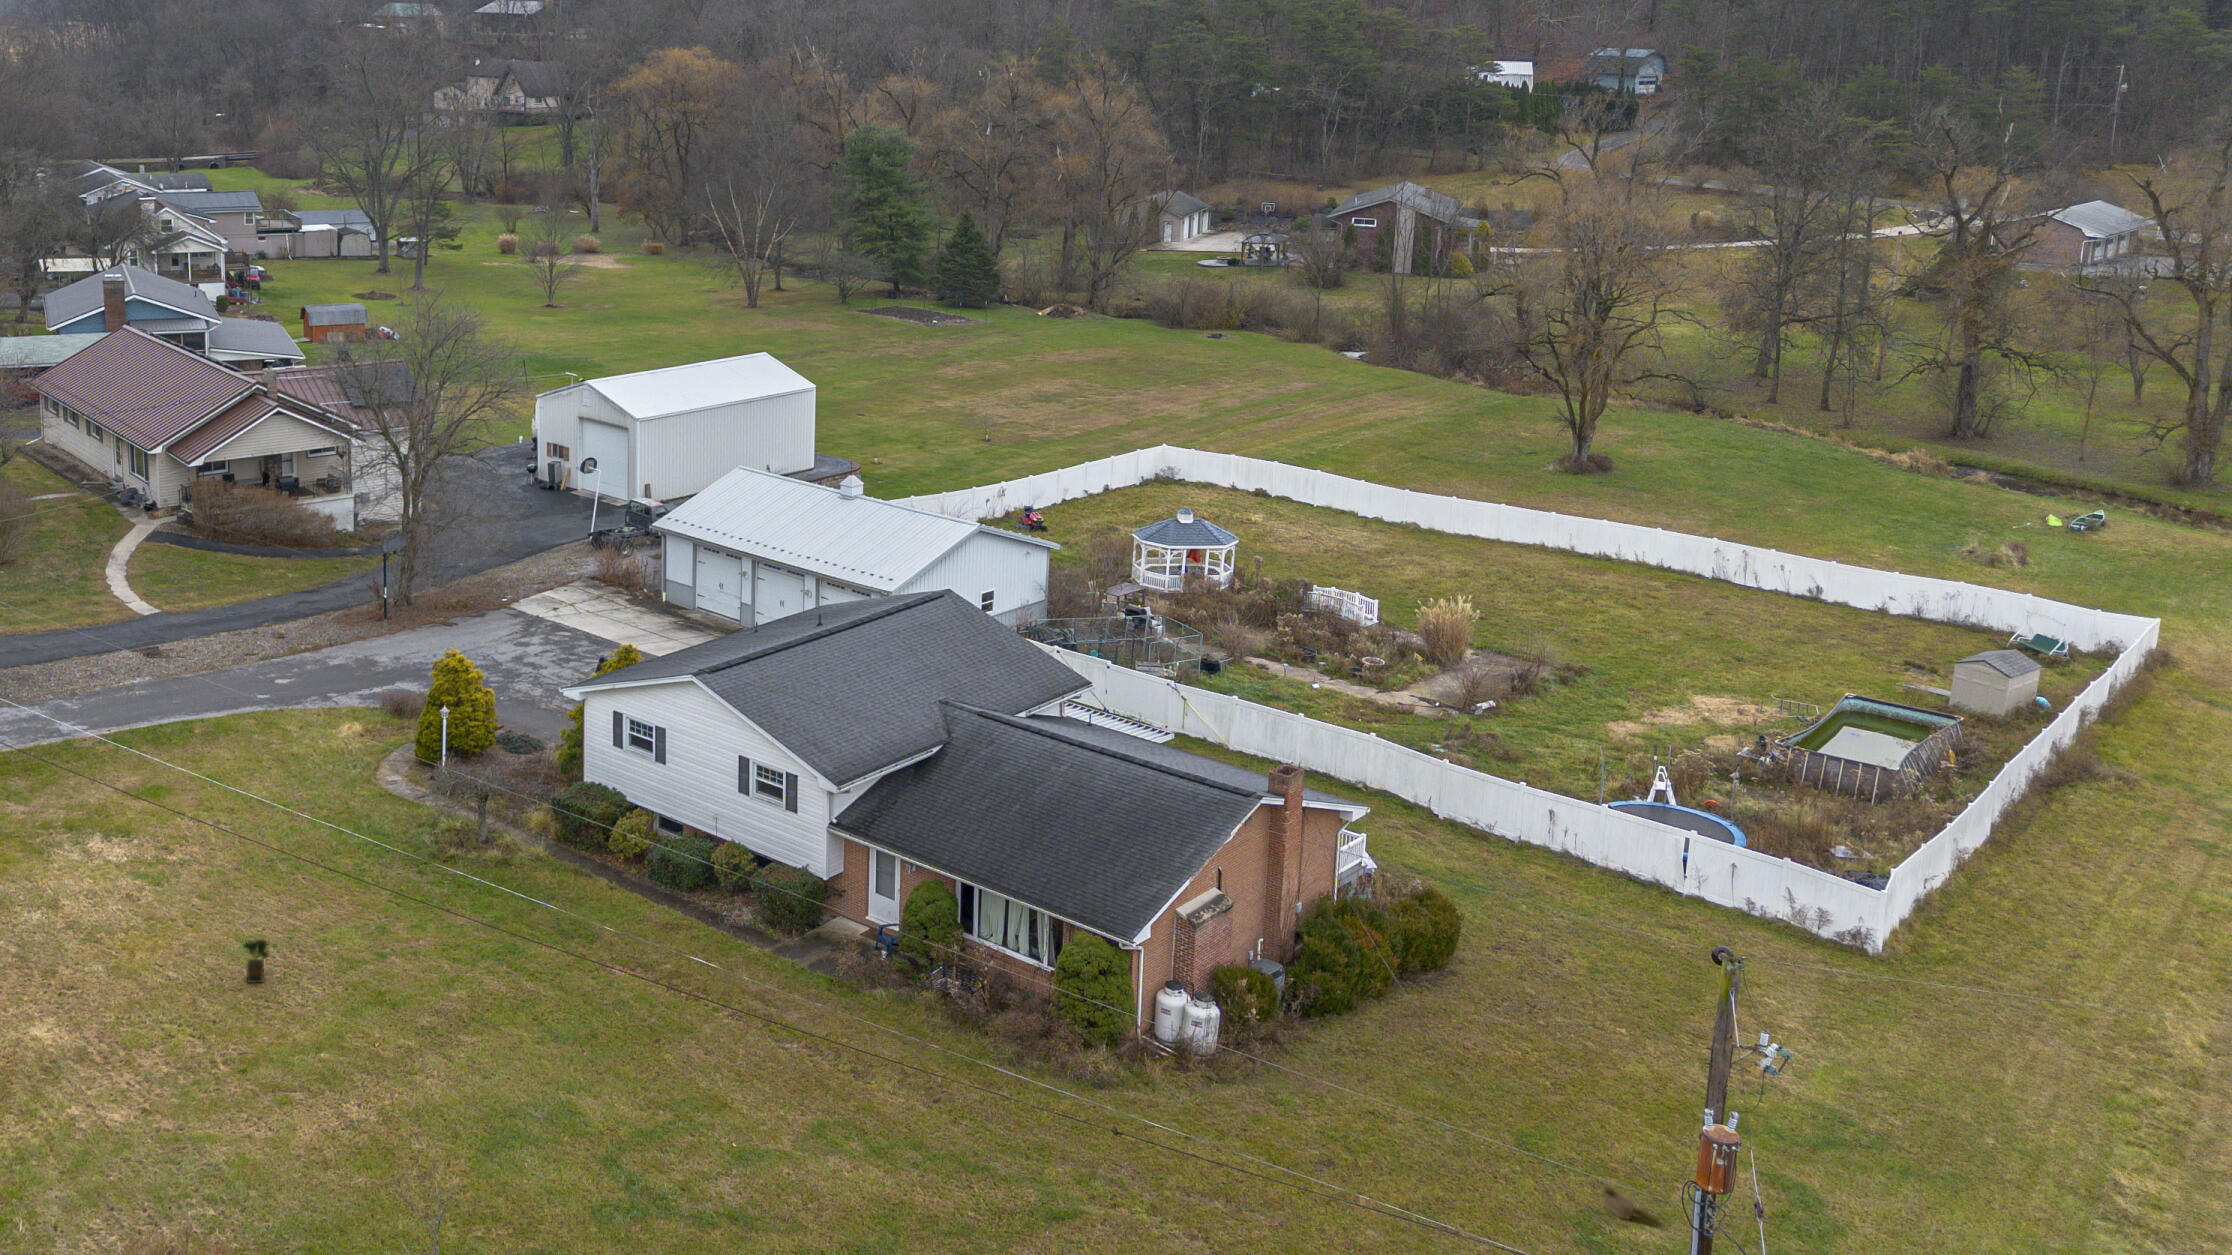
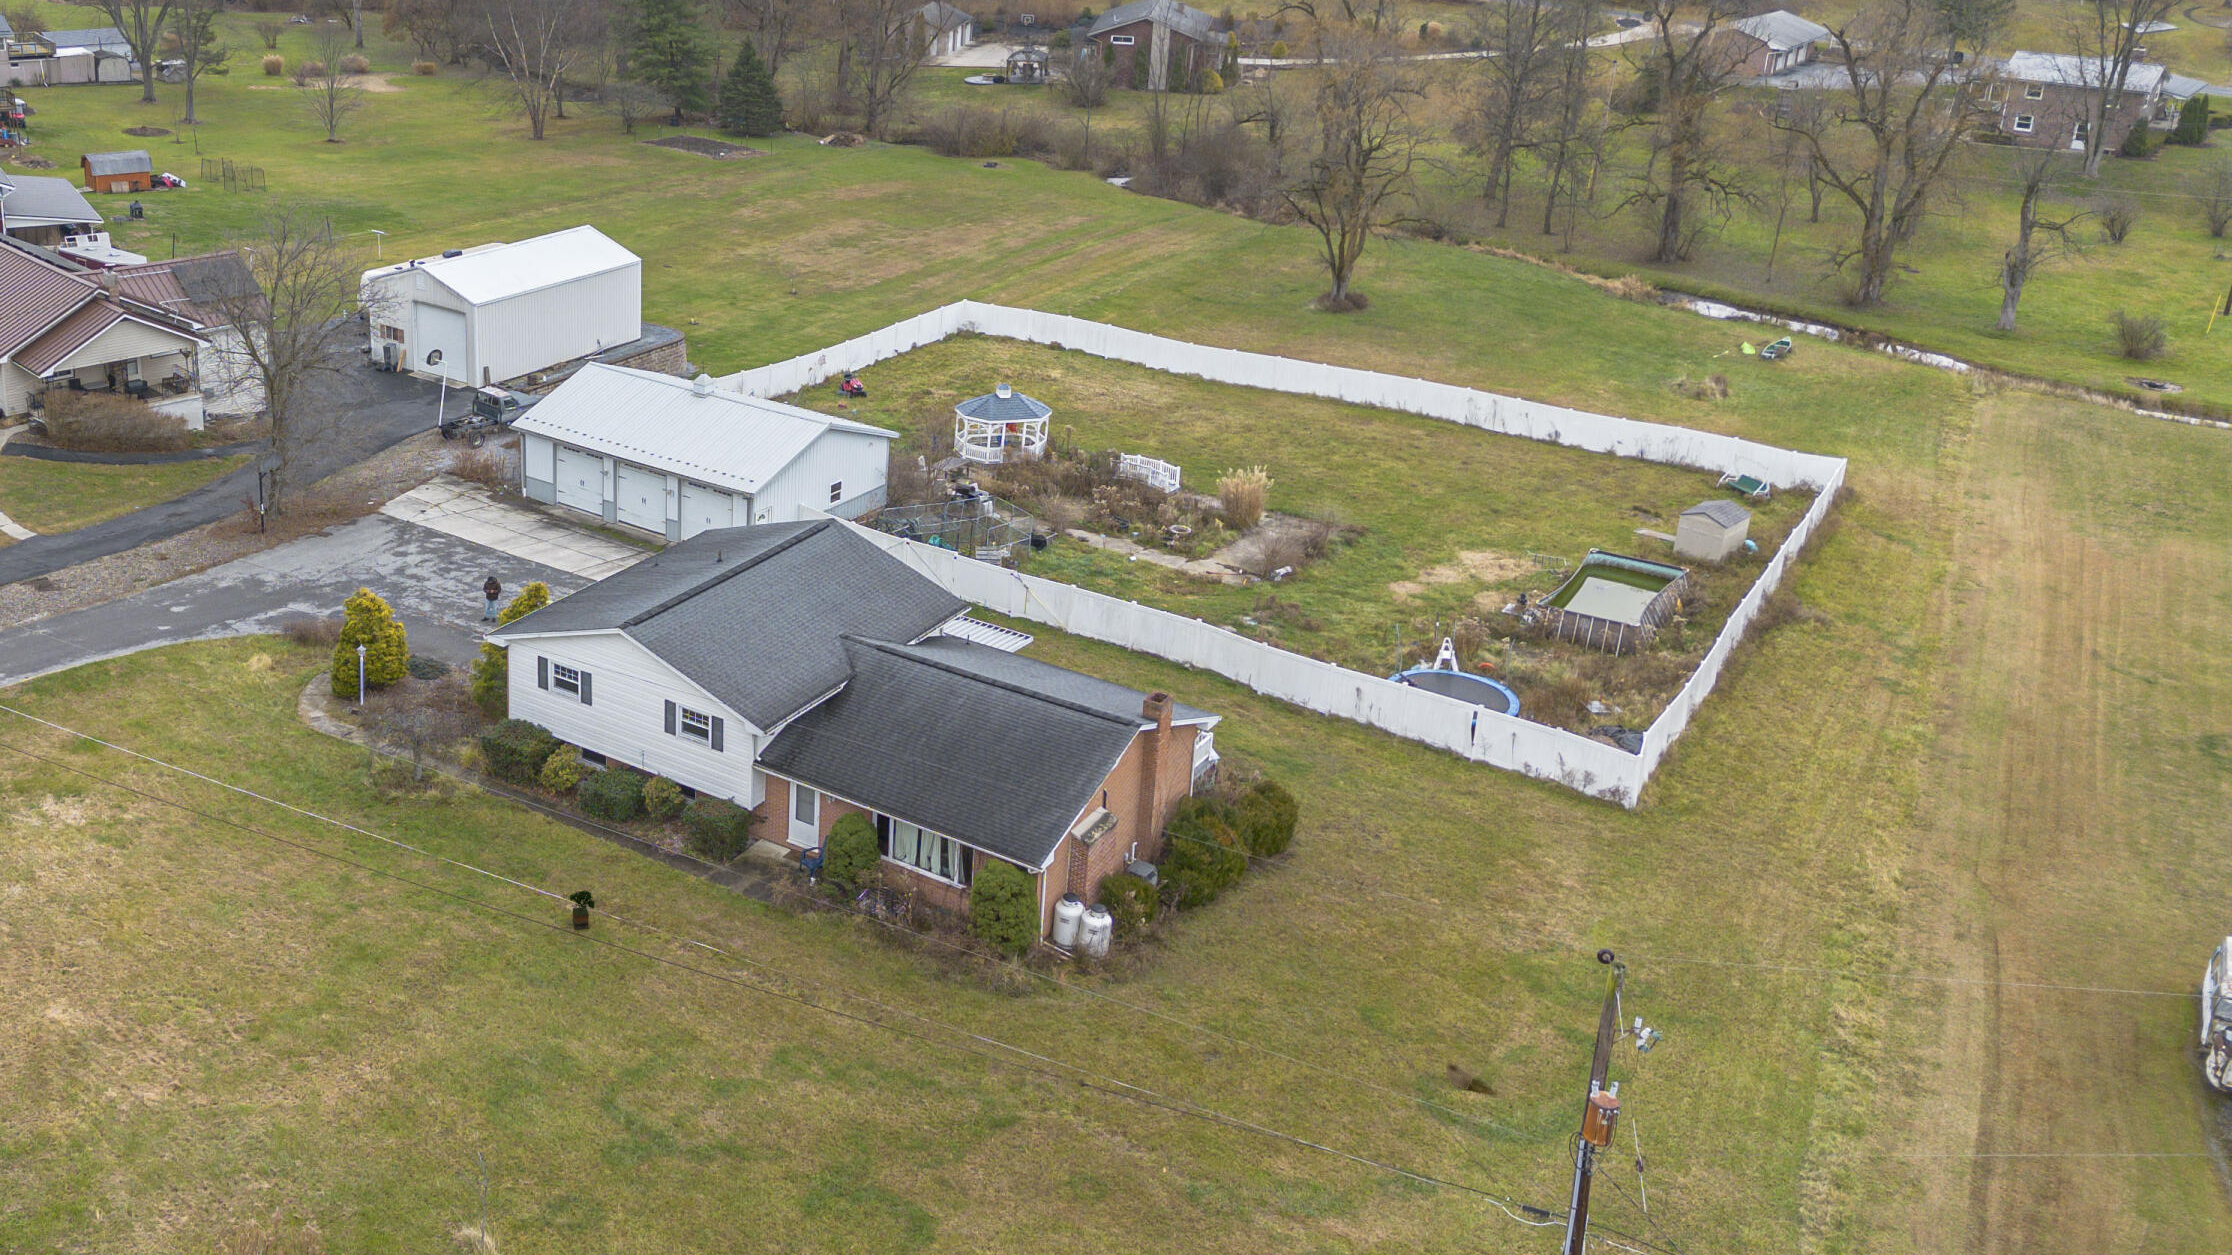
potted tree: present [243,940,269,983] -> present [570,890,595,930]

